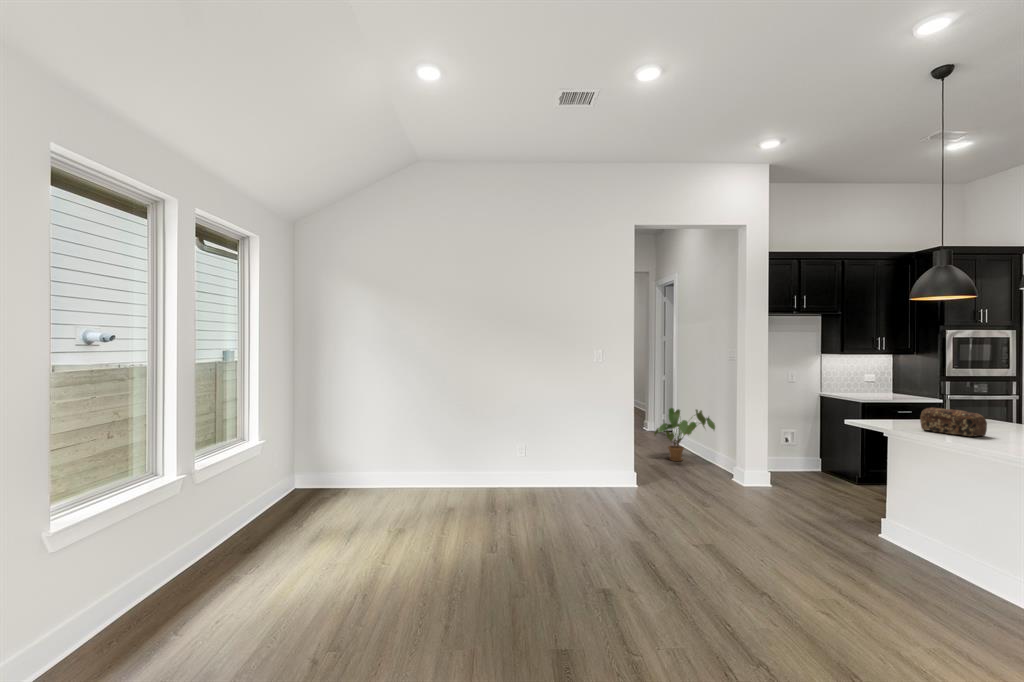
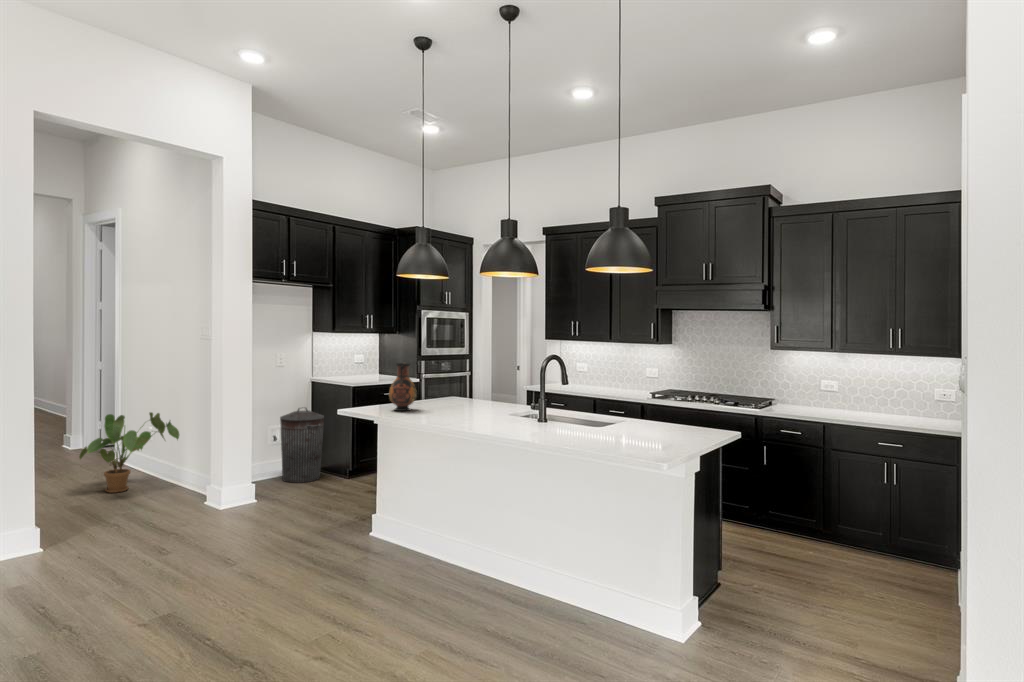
vase: none [894,380,926,425] -> present [389,363,417,411]
bread loaf: present [920,408,987,436] -> none [414,391,465,418]
trash can: none [793,417,834,481] -> present [280,408,324,483]

